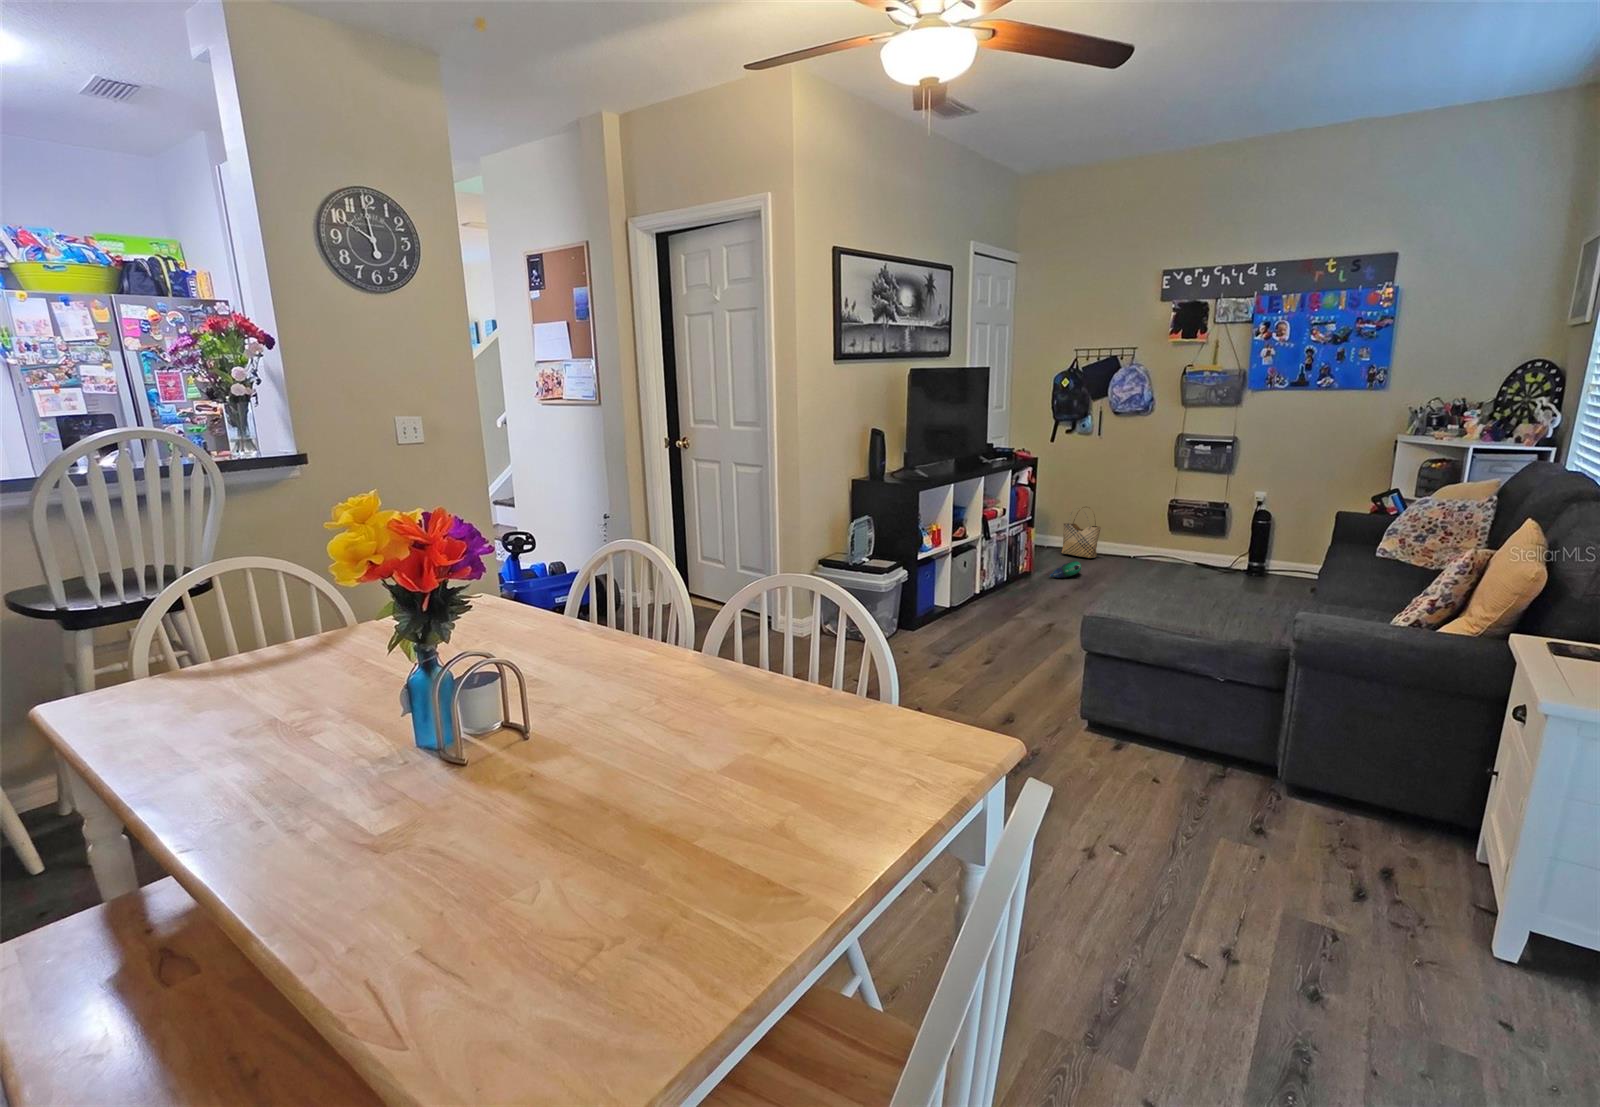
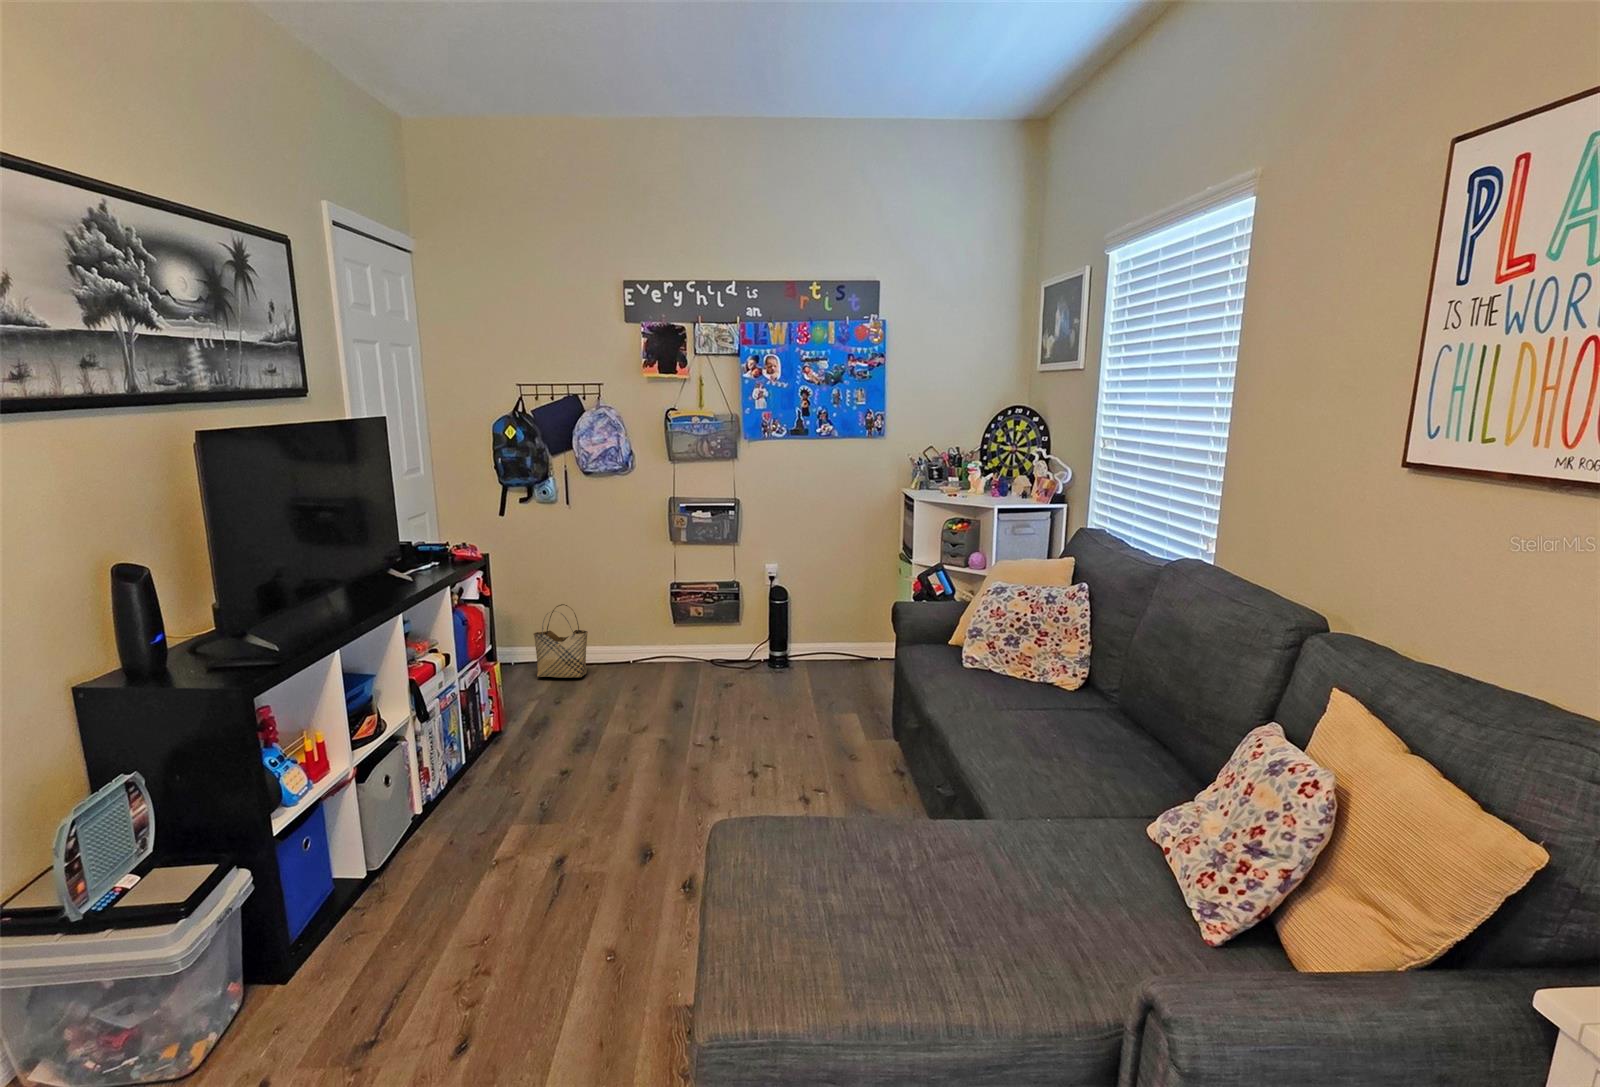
plush toy: present [1049,561,1081,578] -> none [536,699,580,736]

